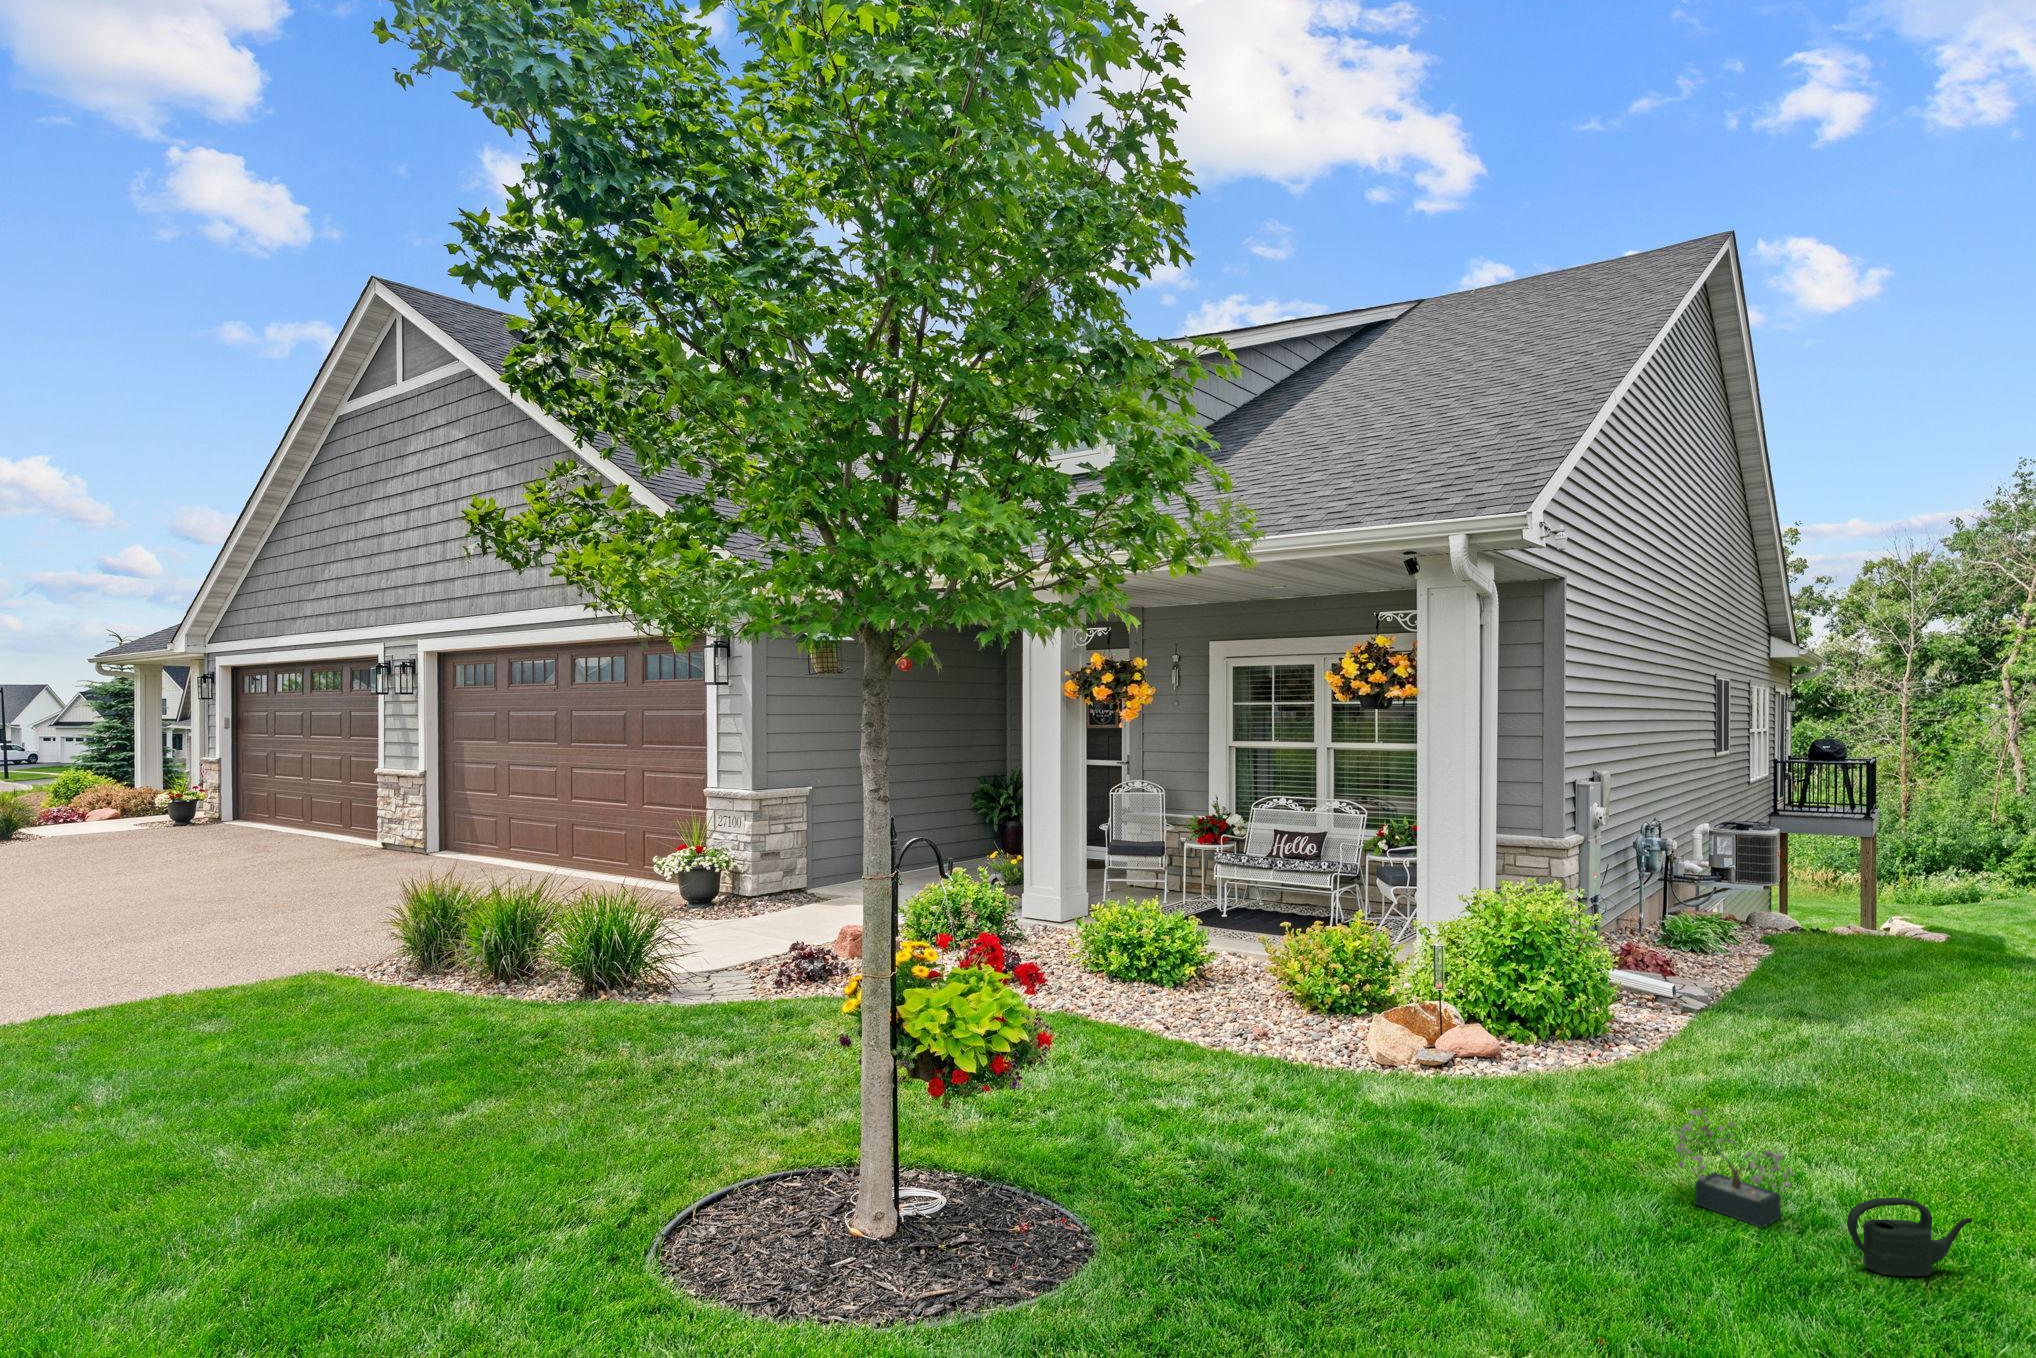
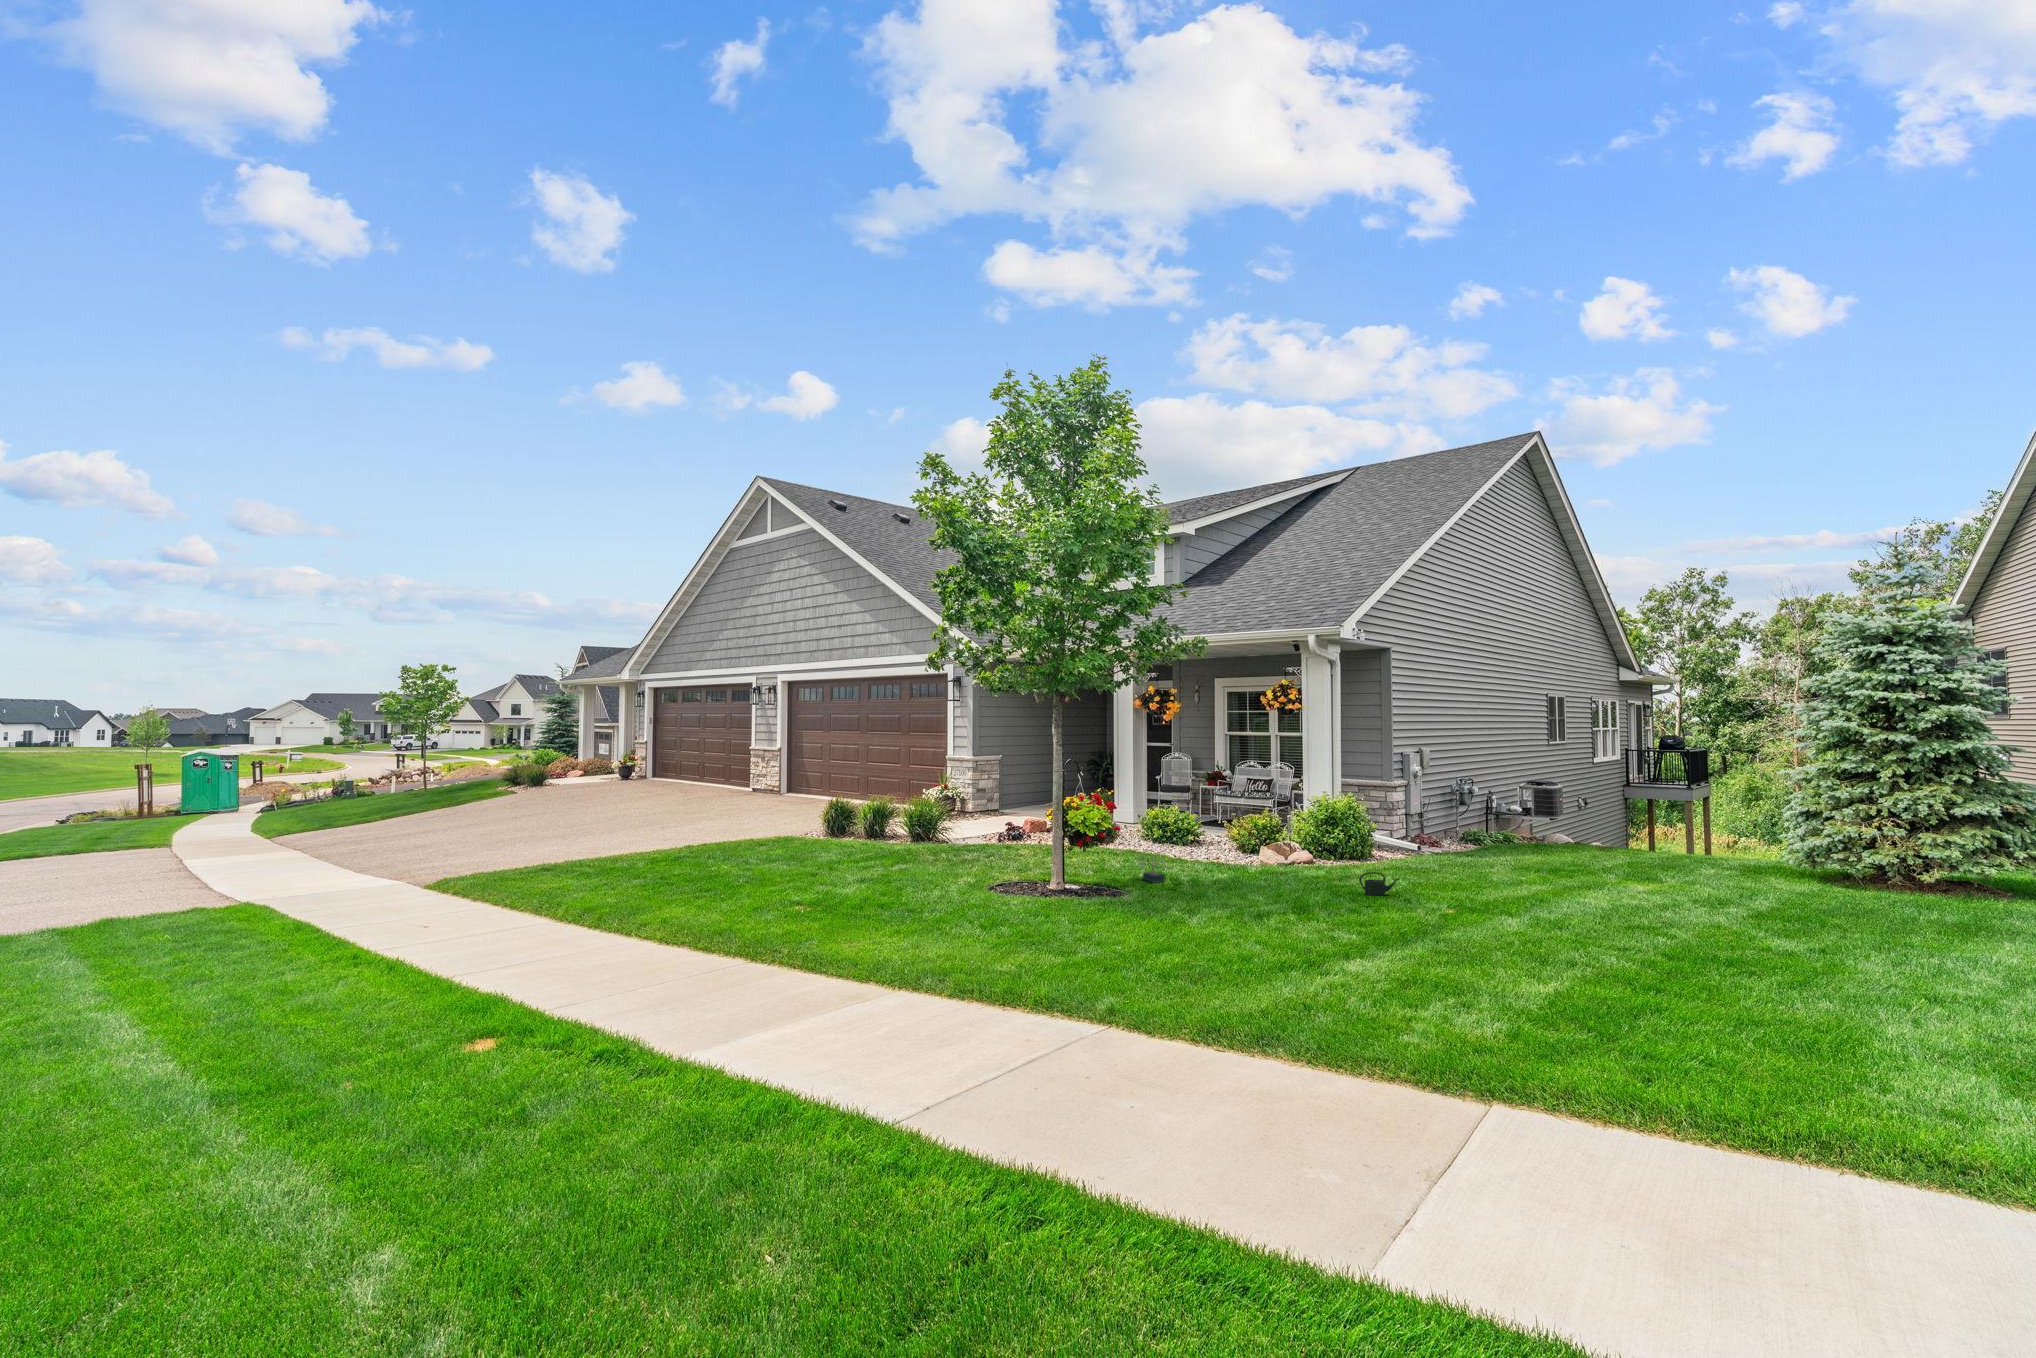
decorative plant: present [1672,1108,1794,1228] -> present [1139,856,1166,883]

